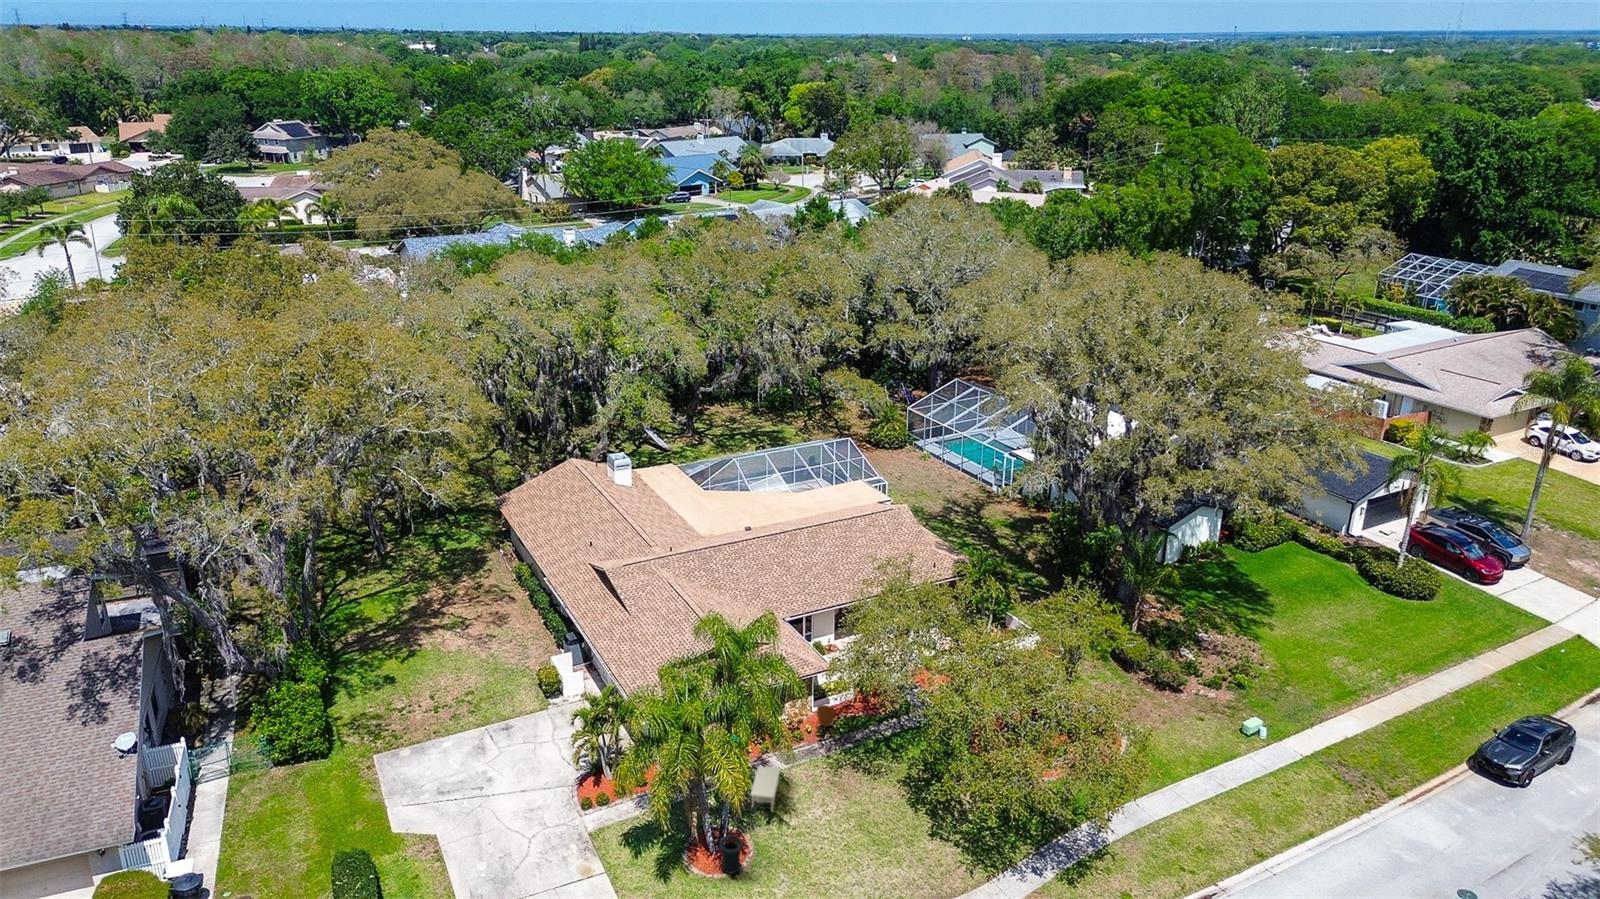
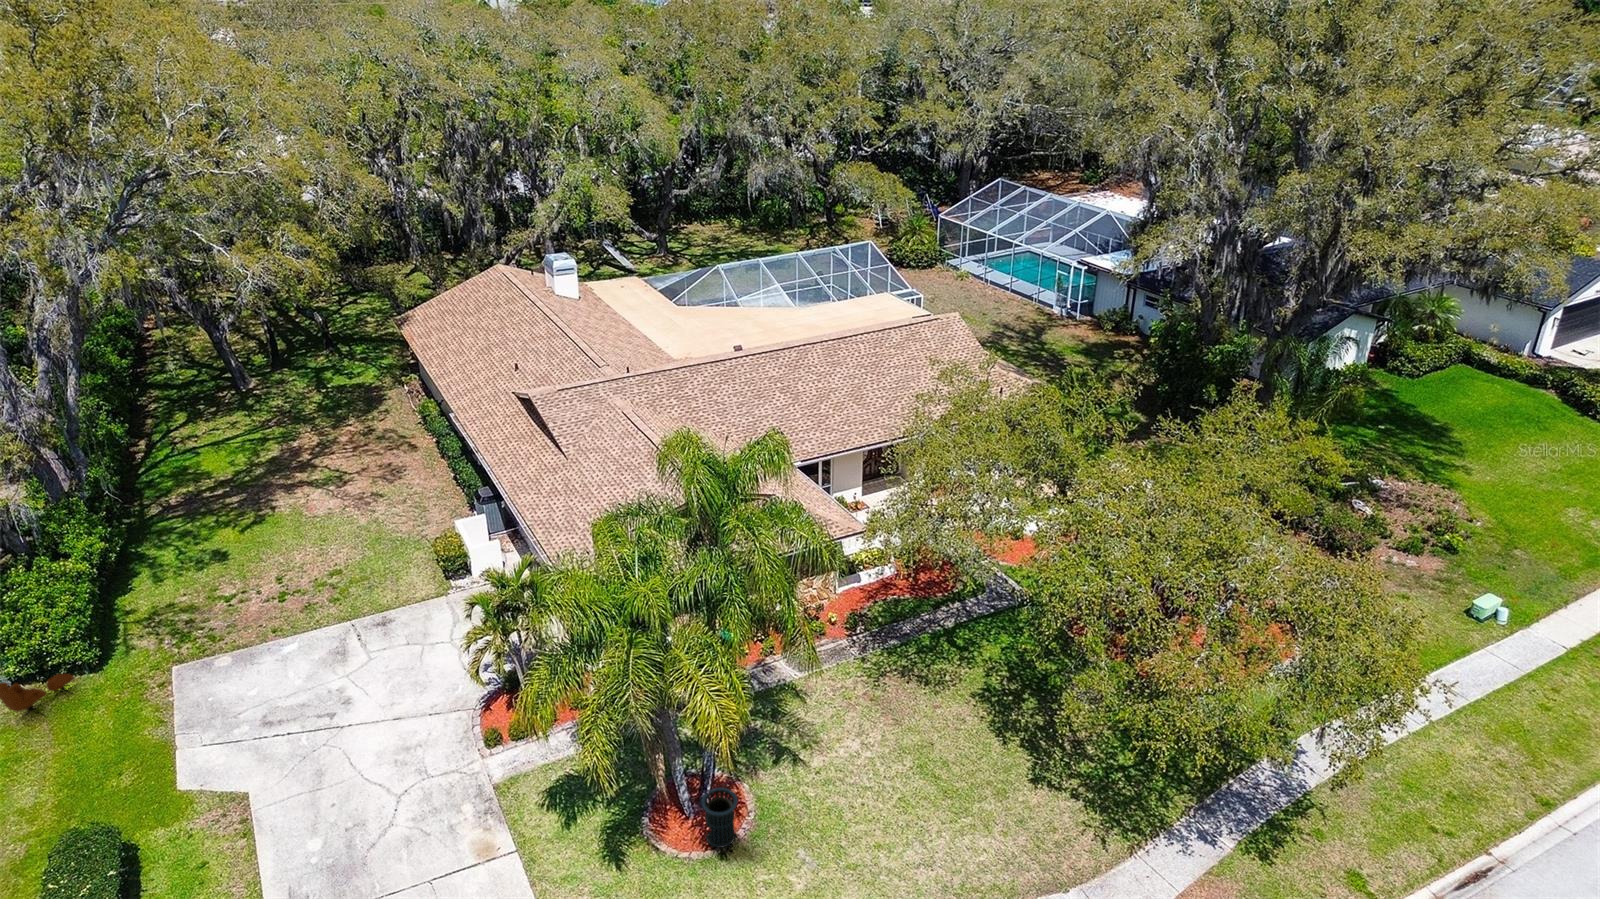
lounge chair: present [817,705,835,728] -> present [0,674,74,717]
storage bench: present [751,766,780,811] -> none [749,676,794,745]

